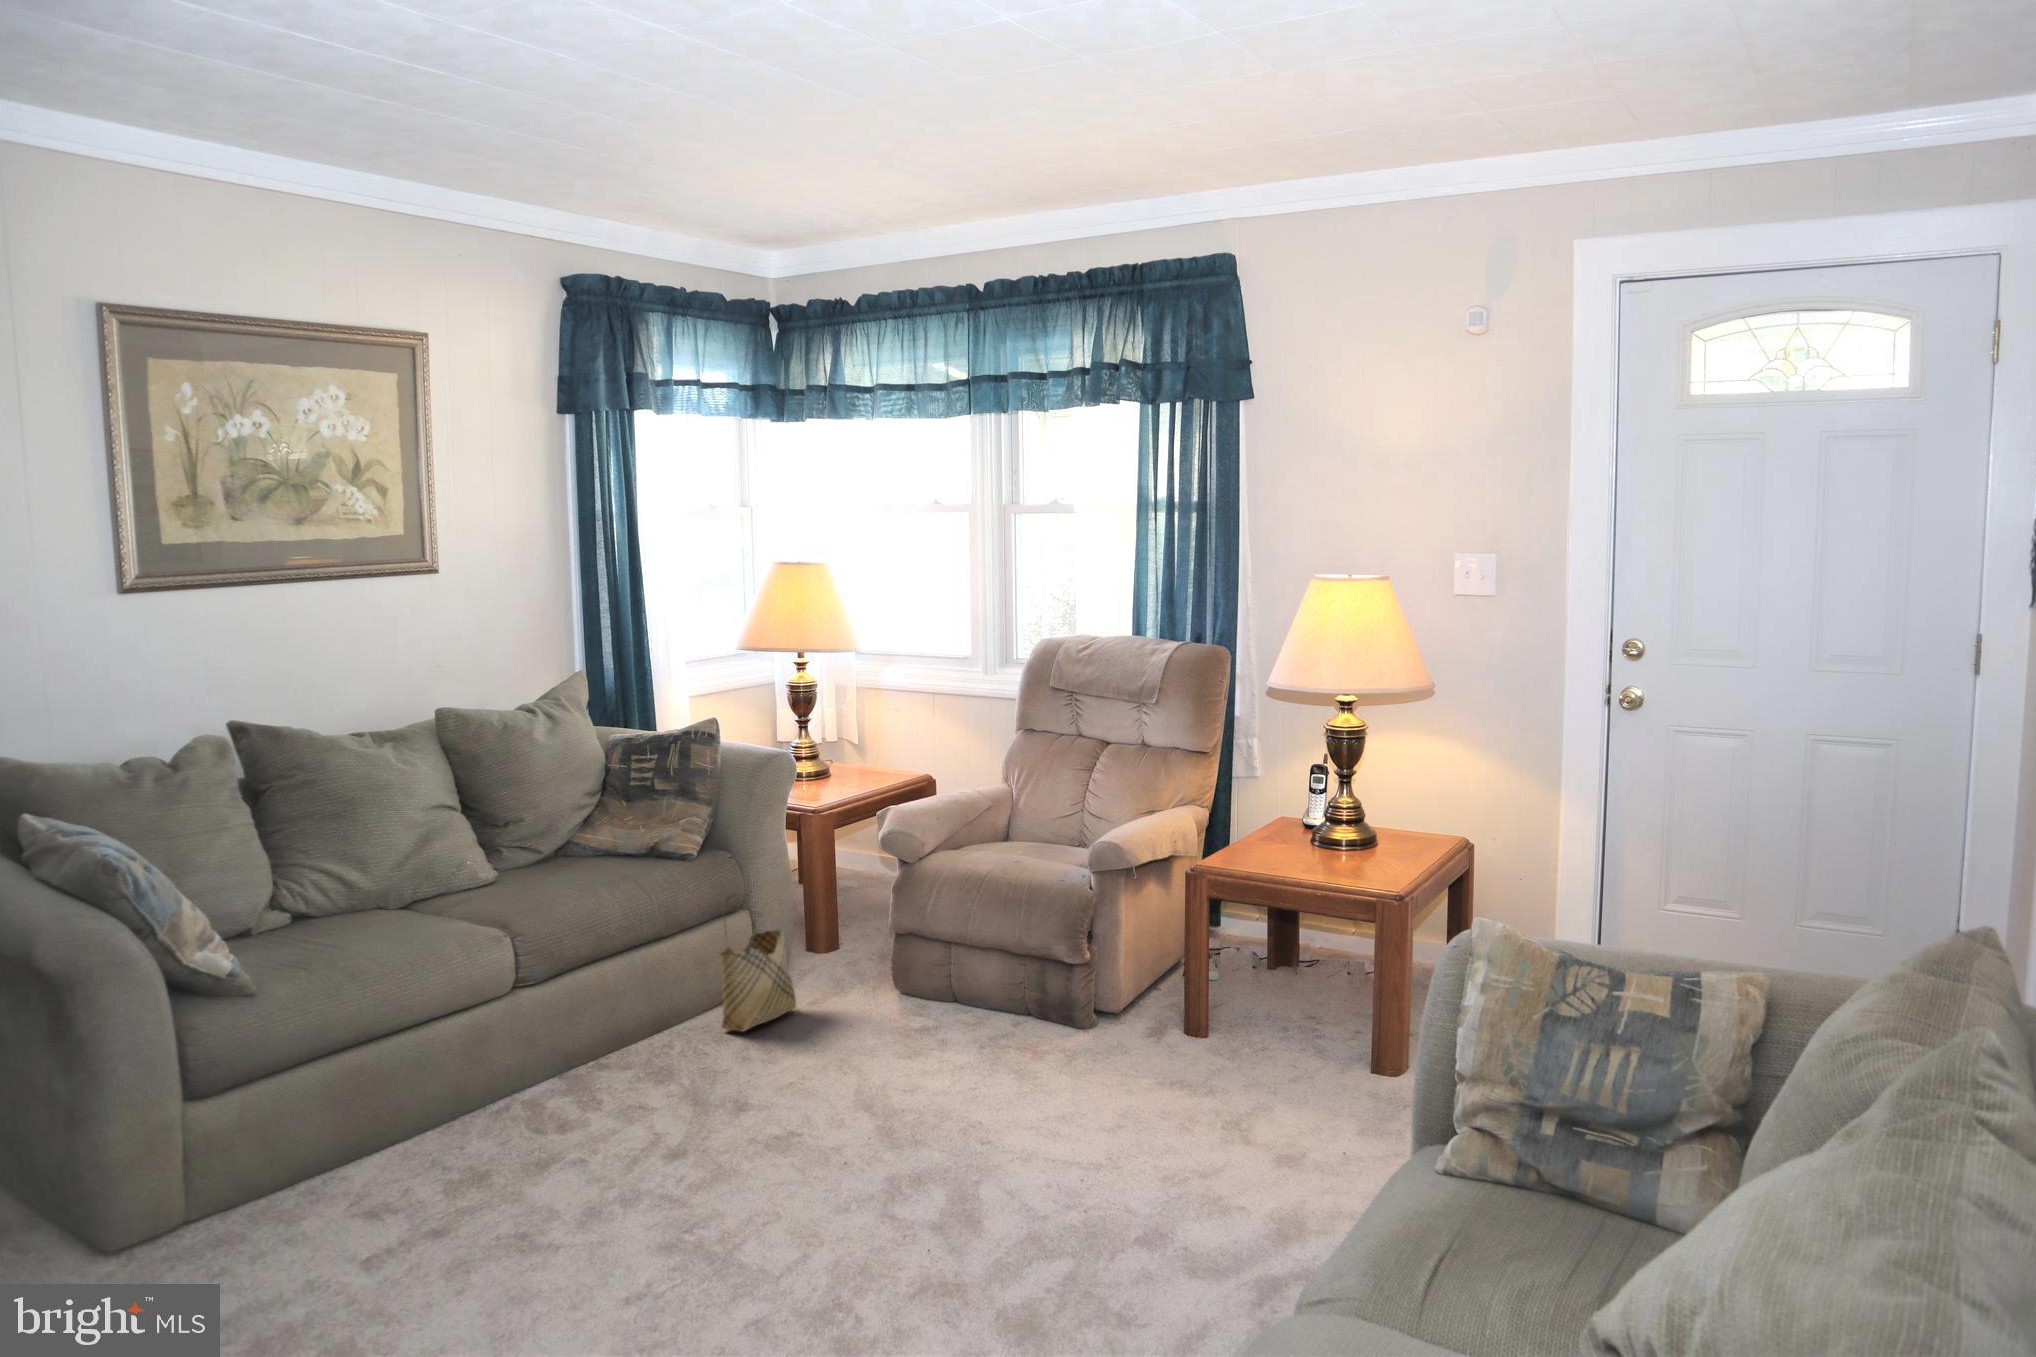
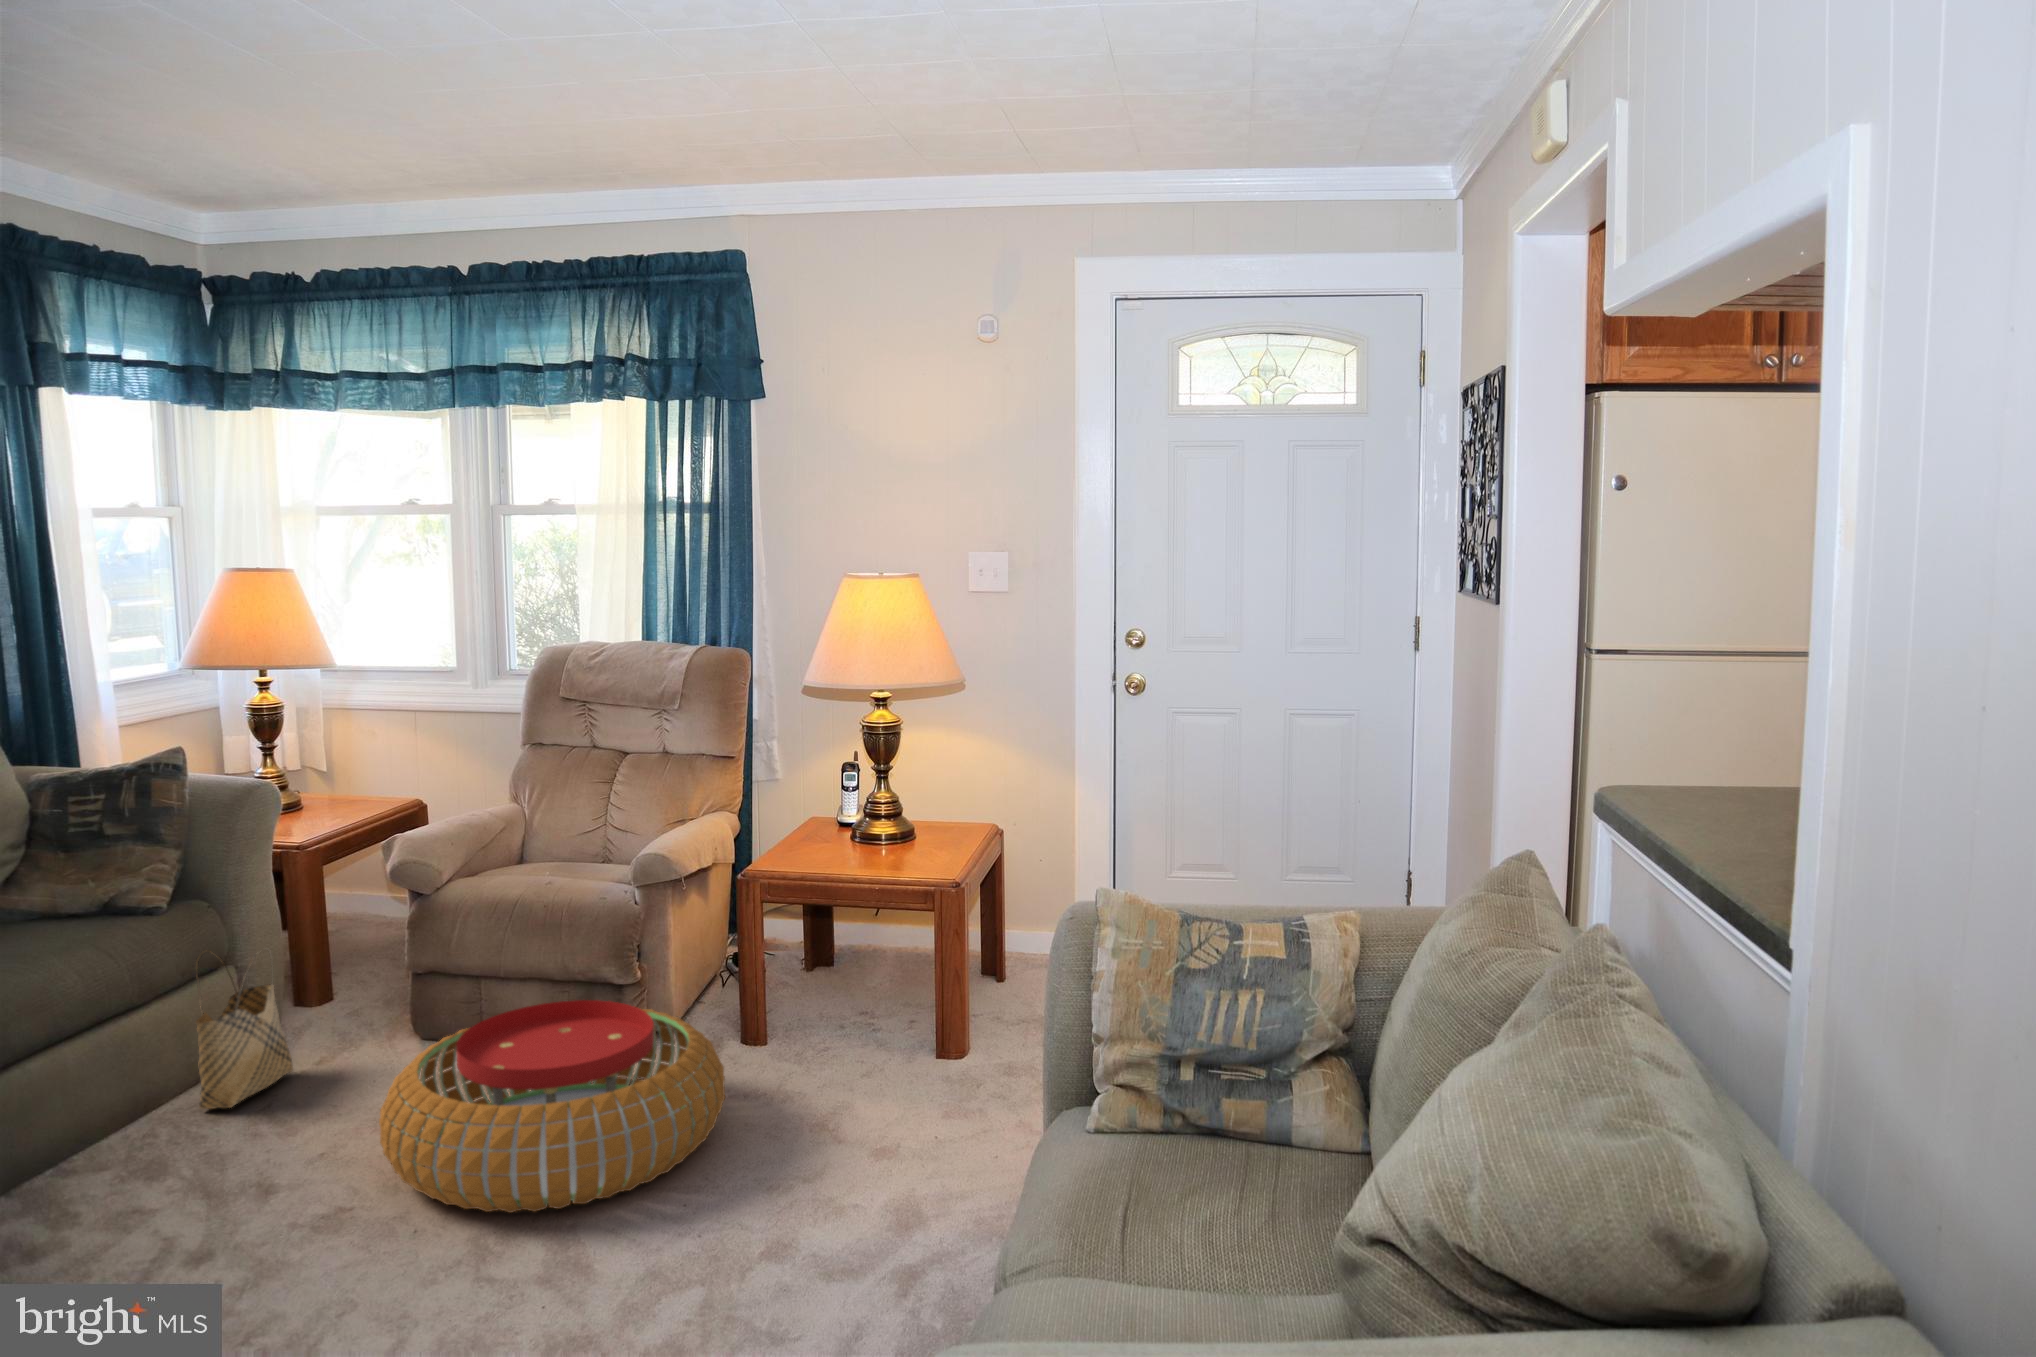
pouf: none [842,975,1146,1164] -> present [379,1000,725,1213]

